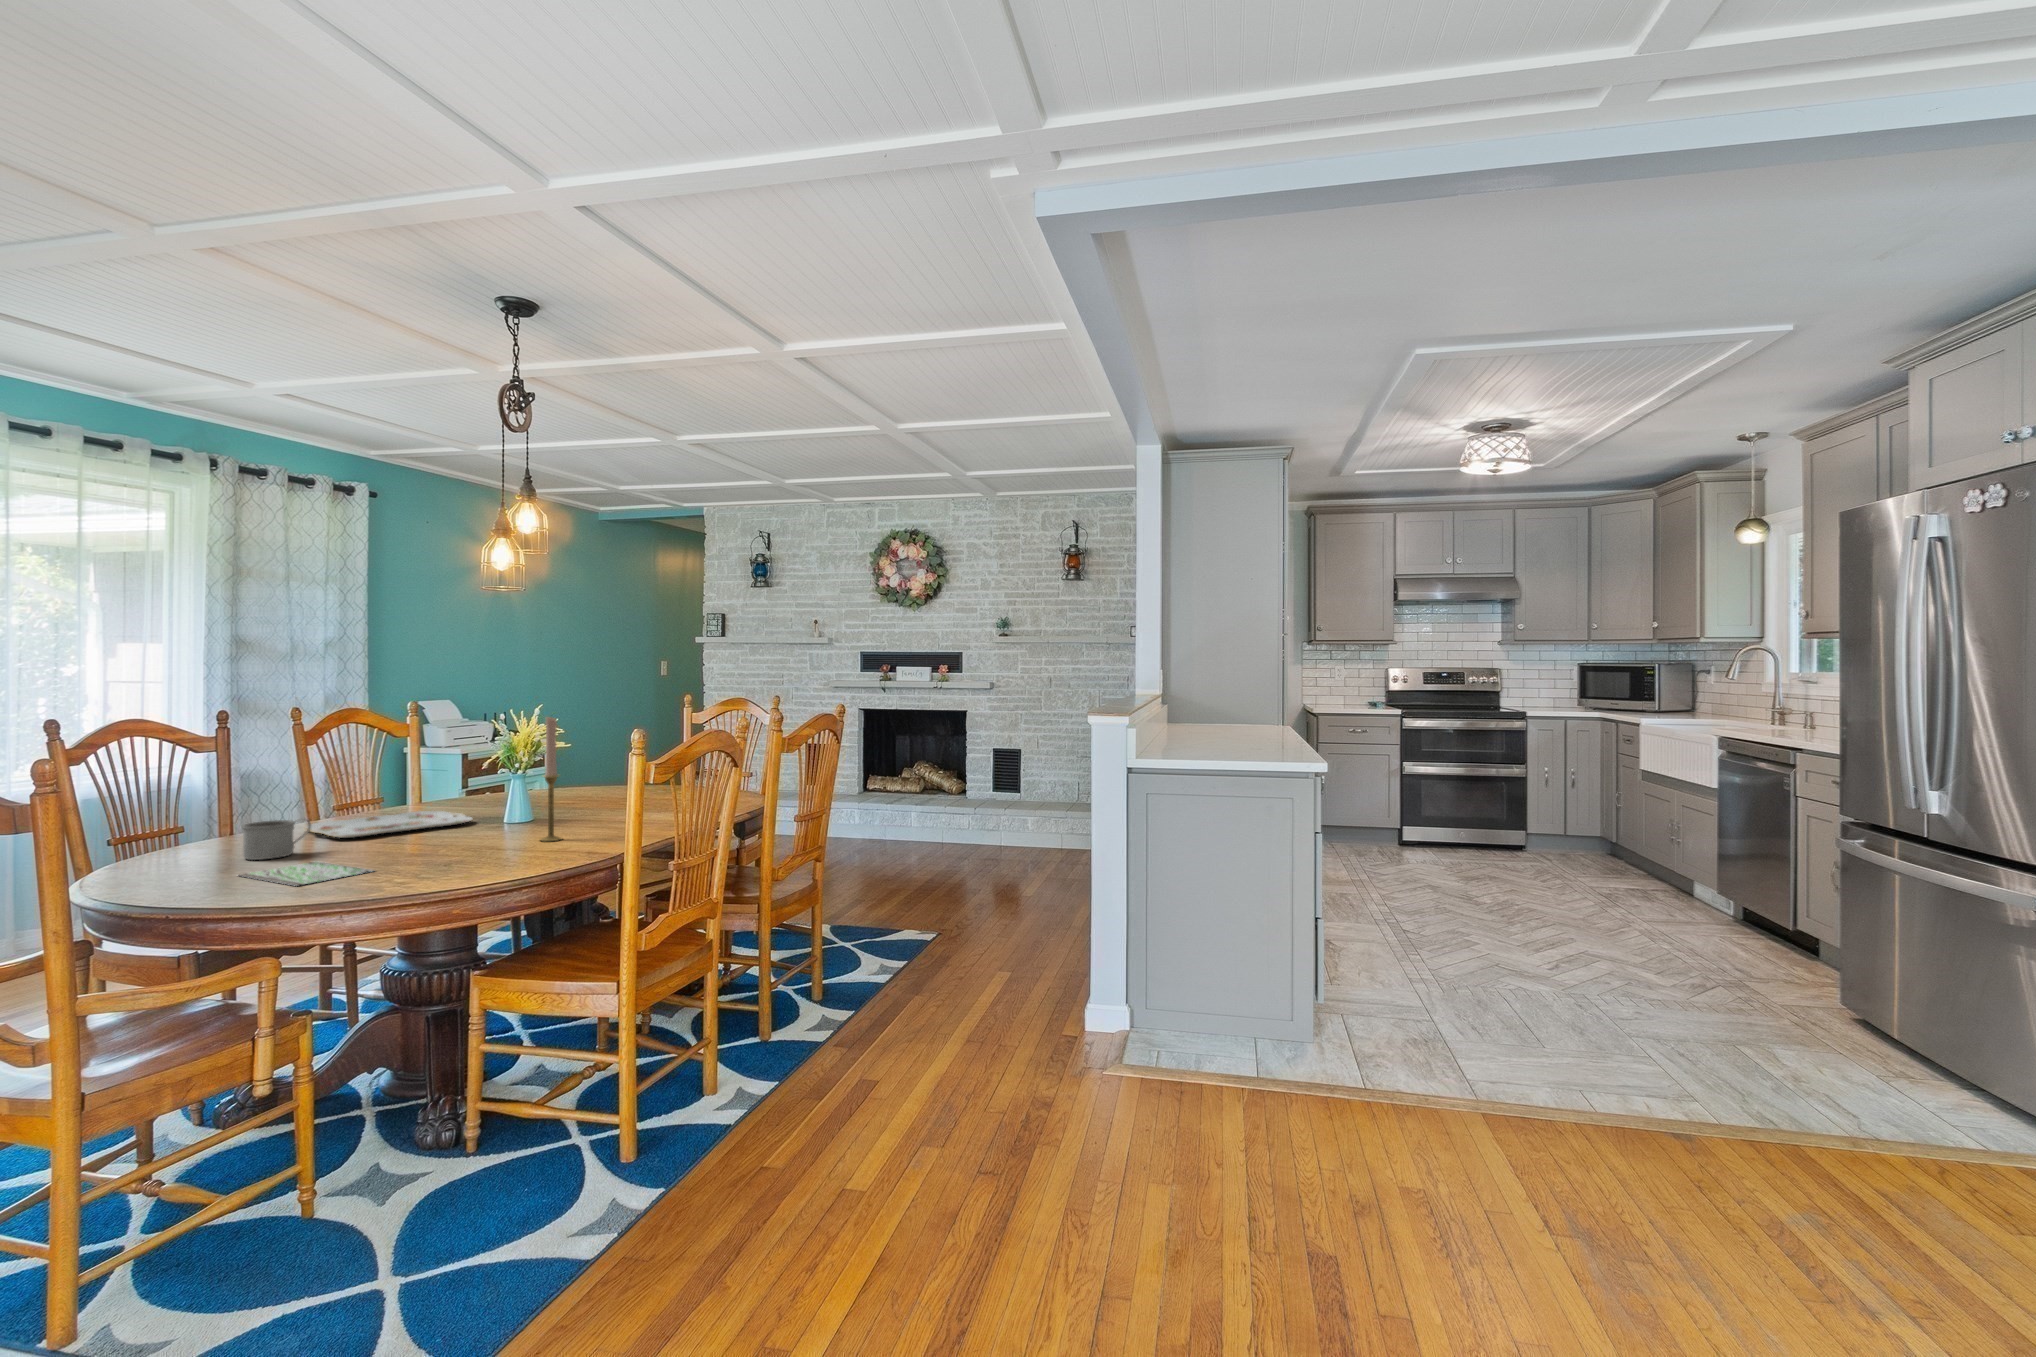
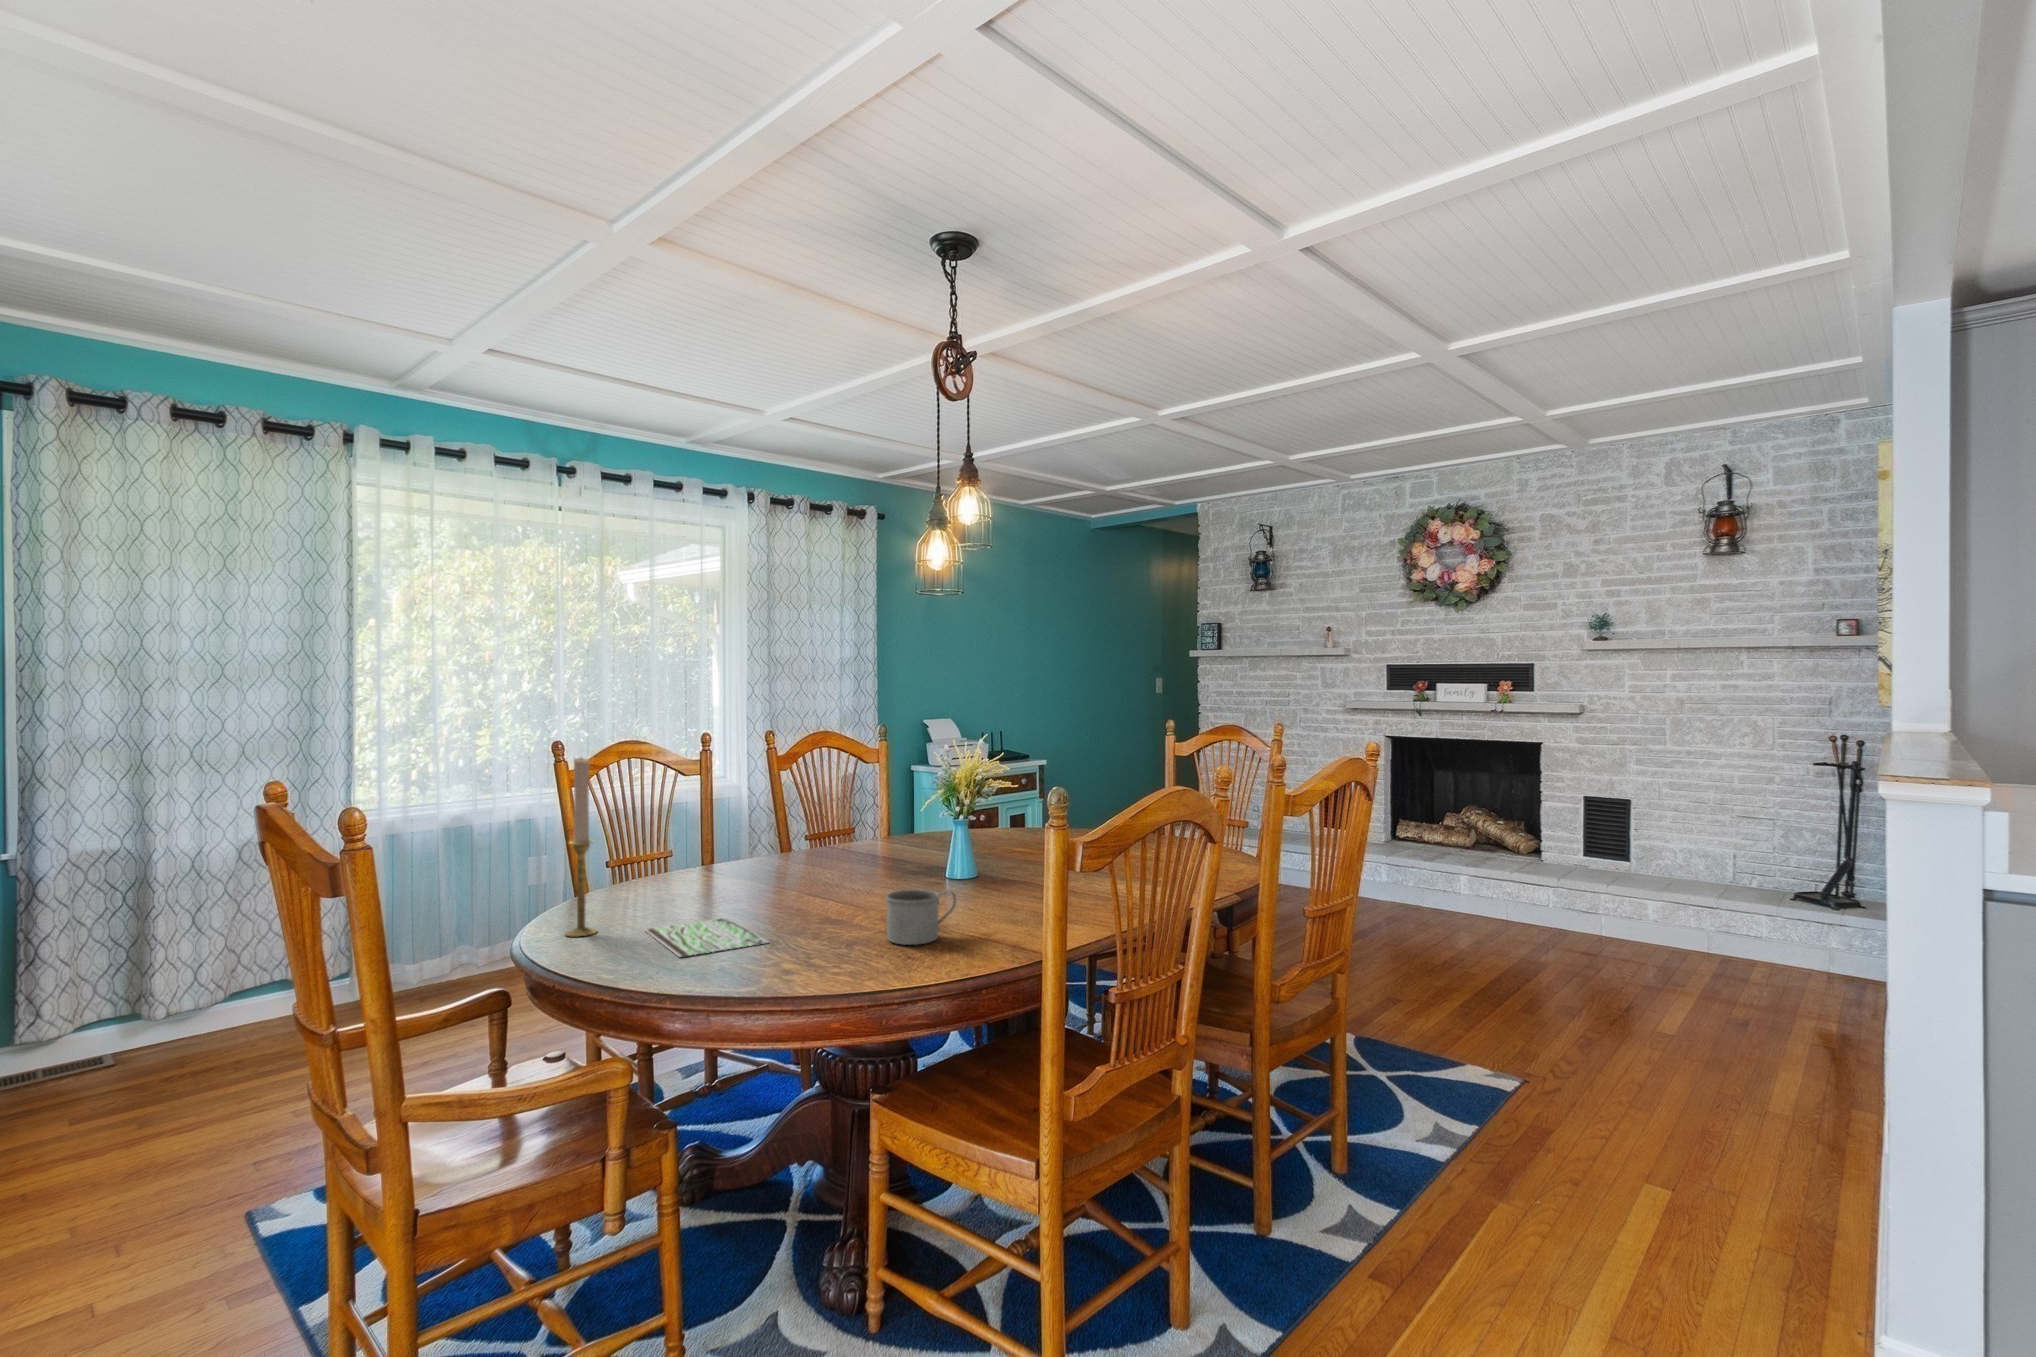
candlestick: present [541,717,562,841] -> present [566,758,596,936]
serving tray: present [305,811,472,838] -> none [748,853,908,885]
mug: present [242,818,311,860] -> present [886,889,956,945]

